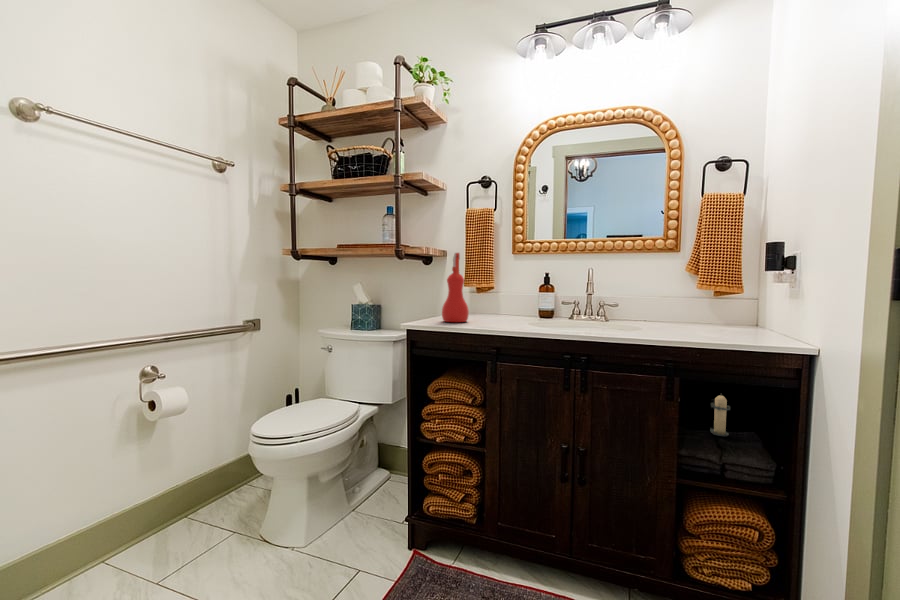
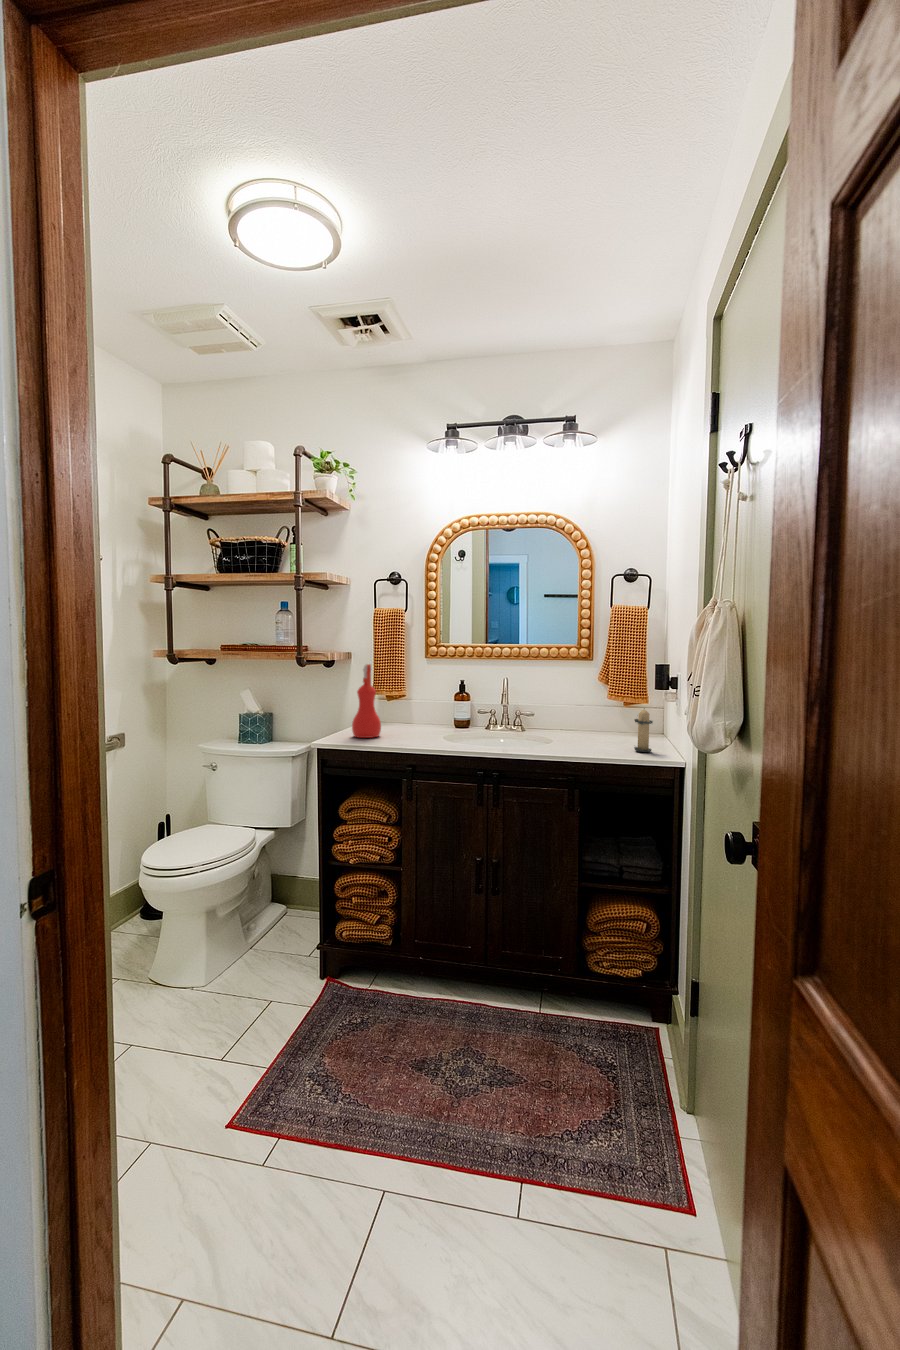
candle: present [710,395,730,436] -> present [634,708,653,752]

